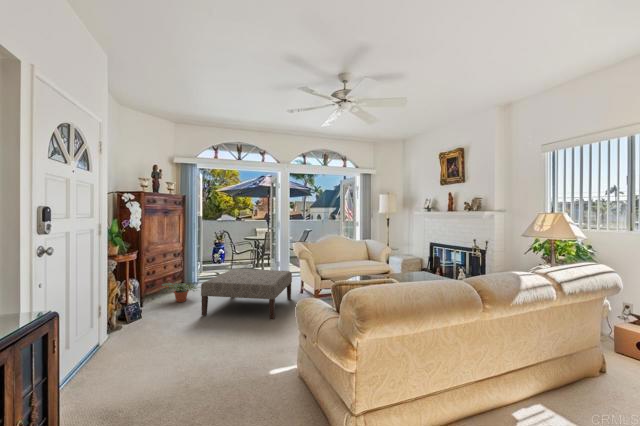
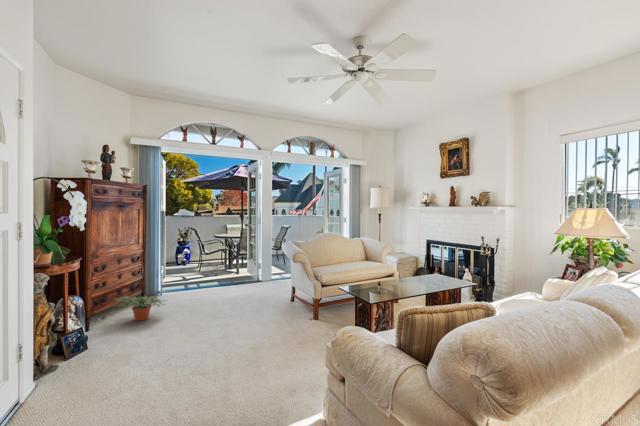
ottoman: present [201,269,292,319] -> none [171,276,282,342]

